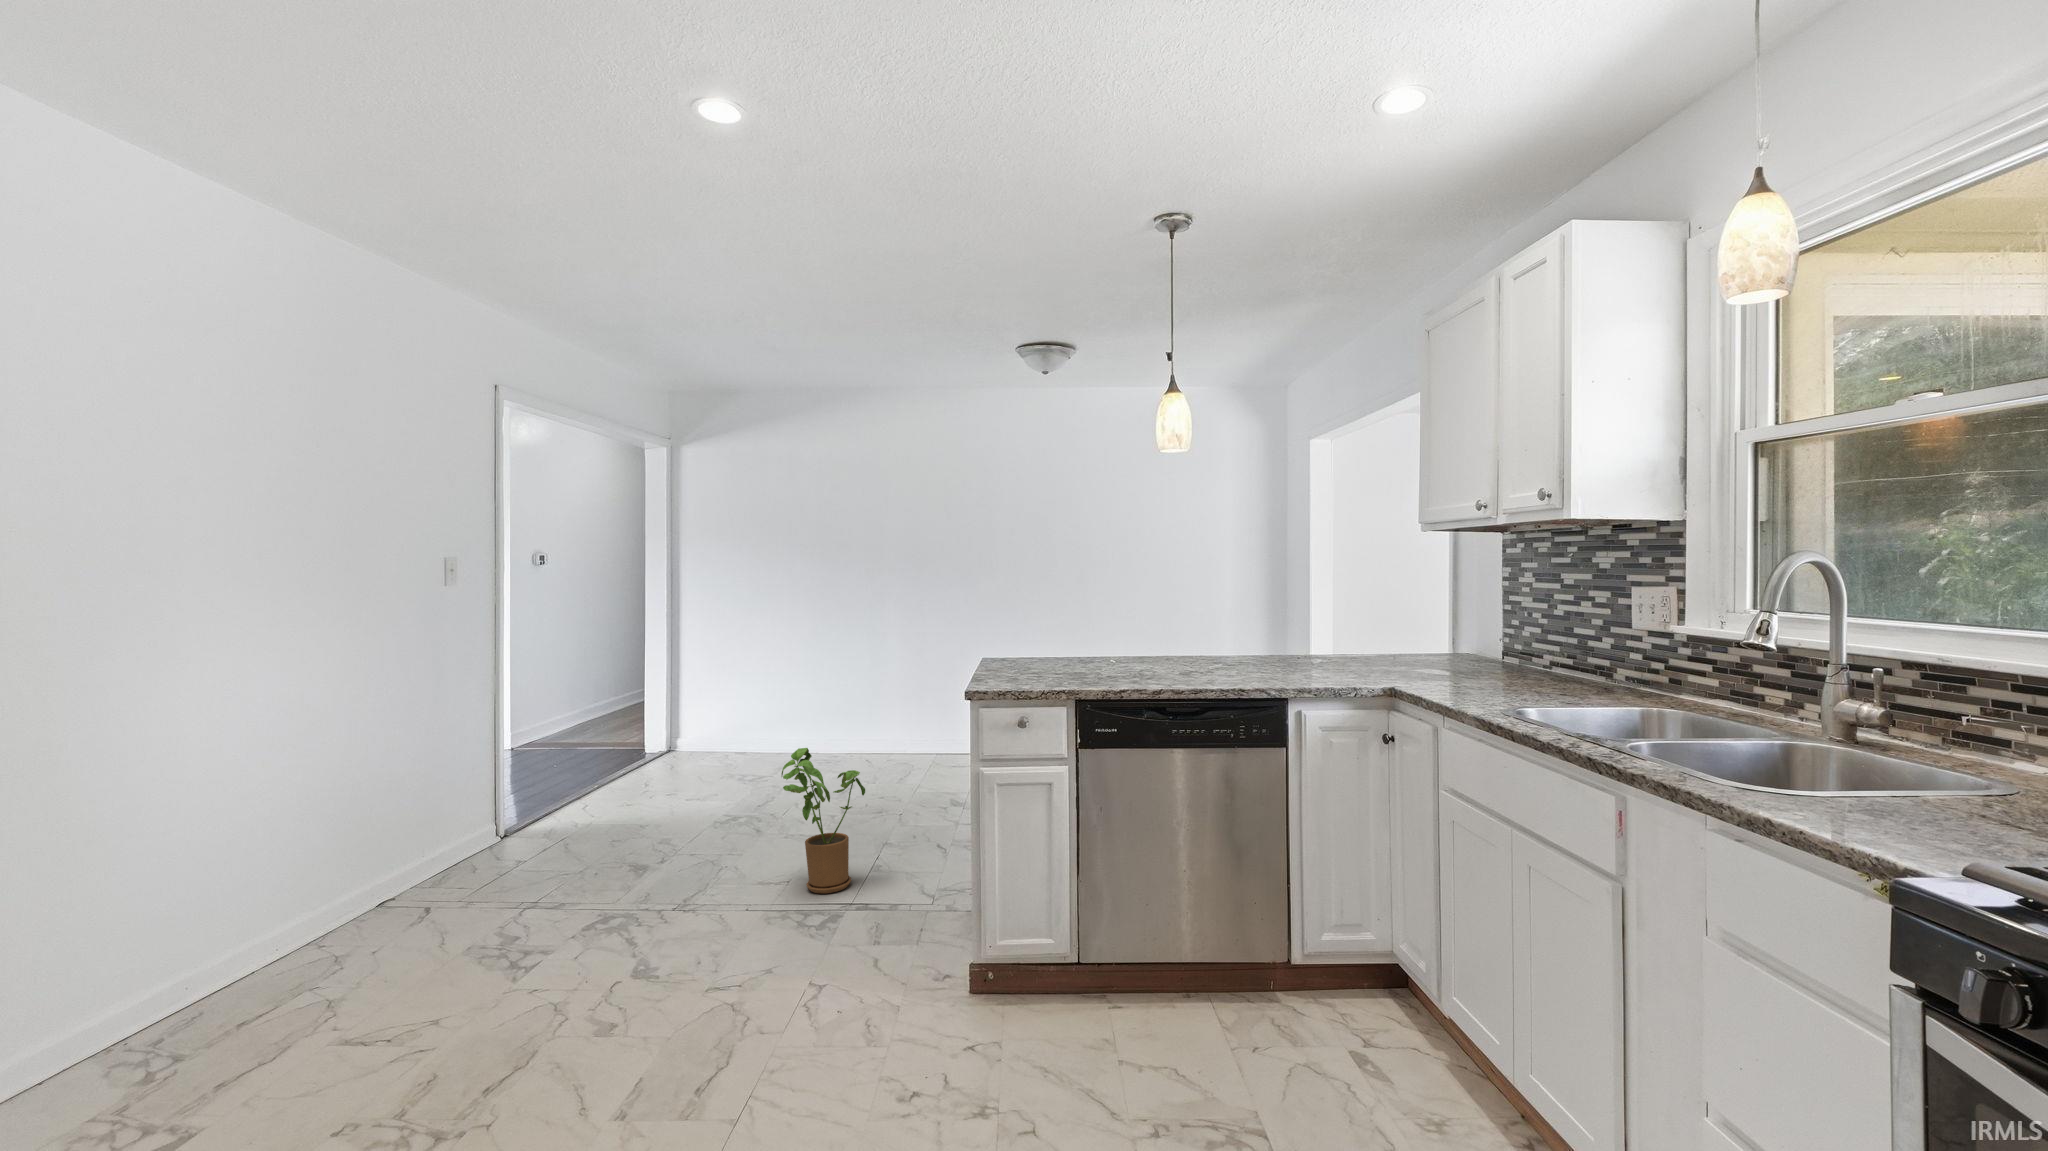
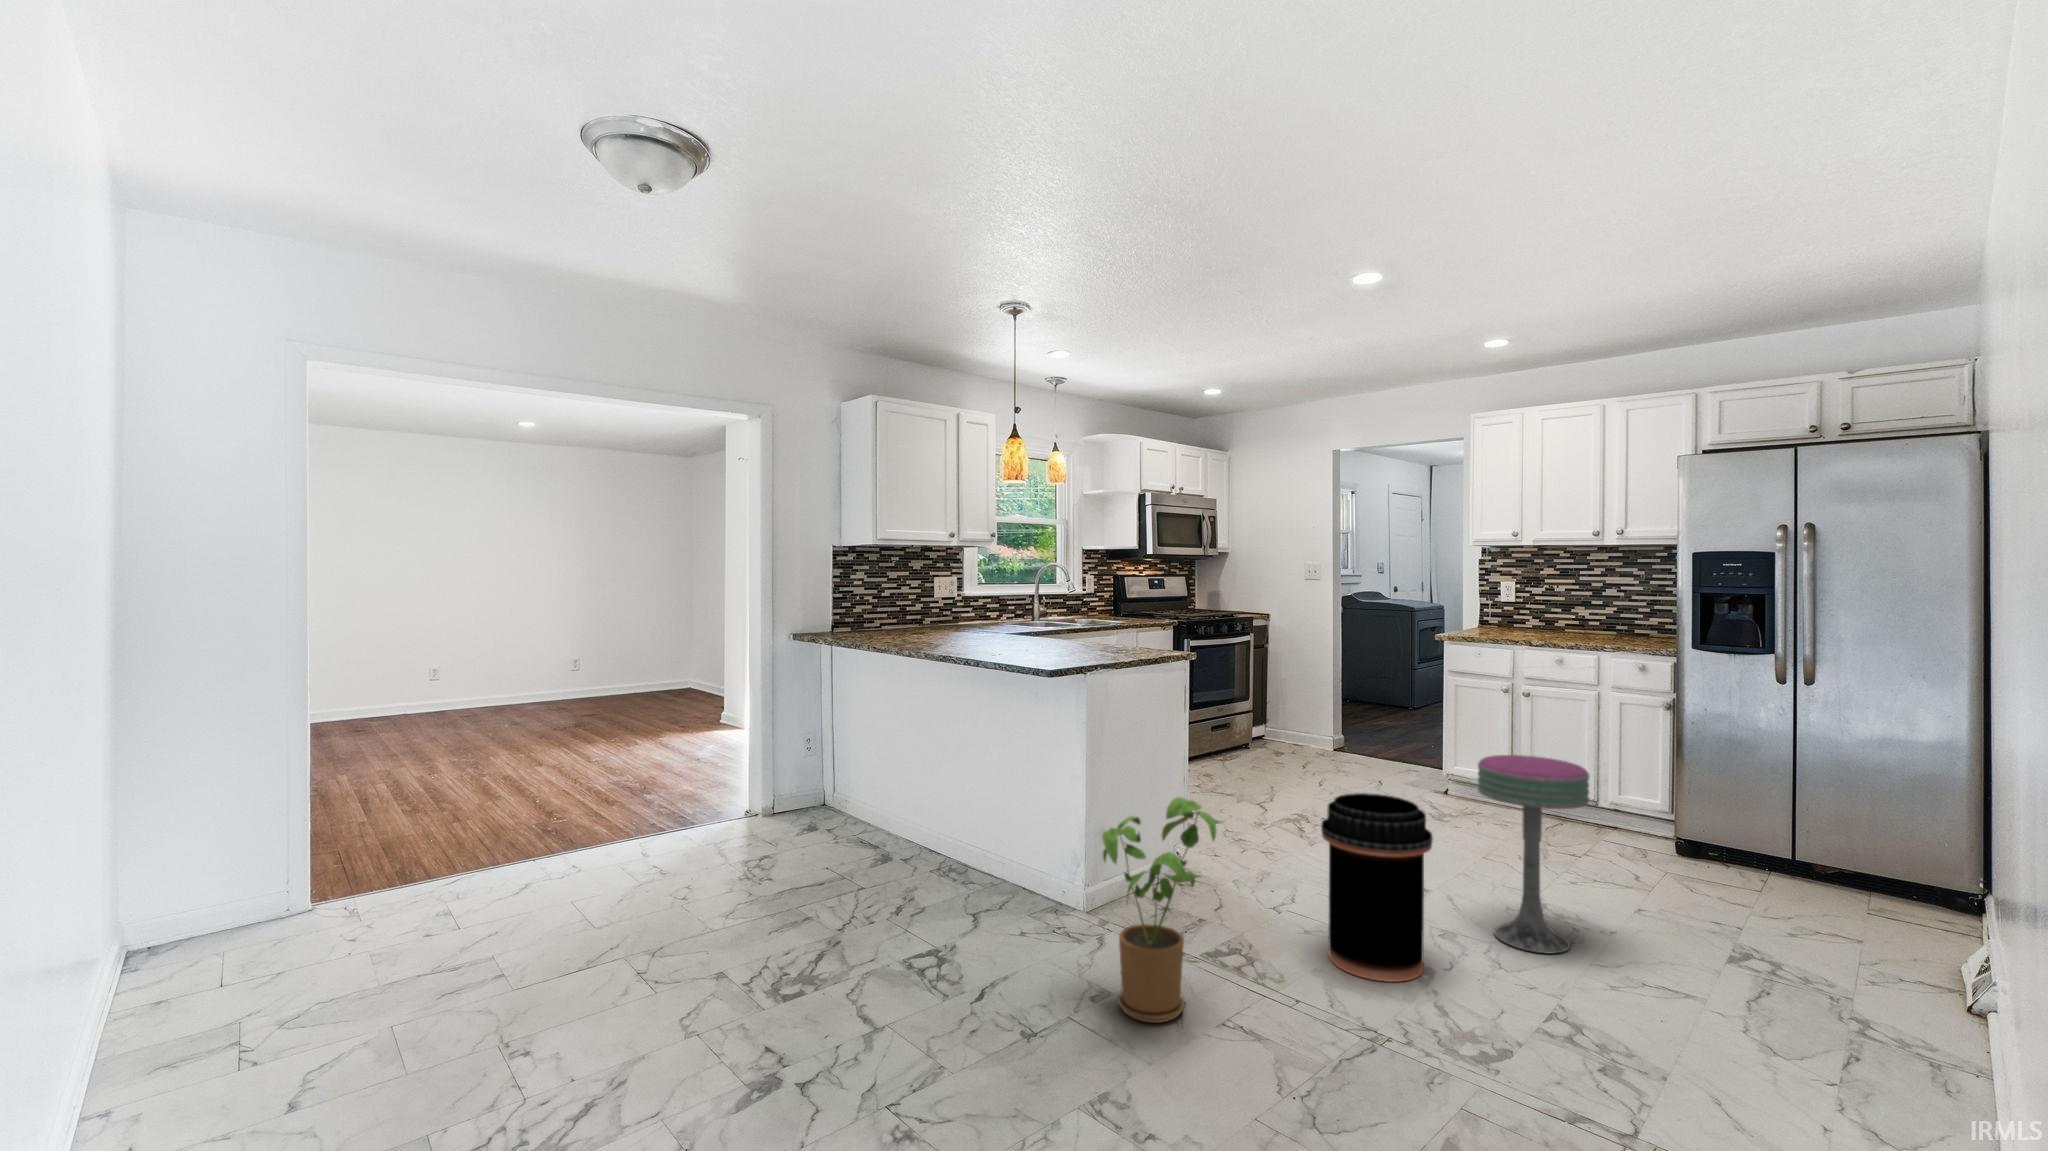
trash can: none [630,812,732,987] -> present [1321,793,1433,982]
bar stool: none [433,834,566,1077] -> present [1478,755,1589,954]

